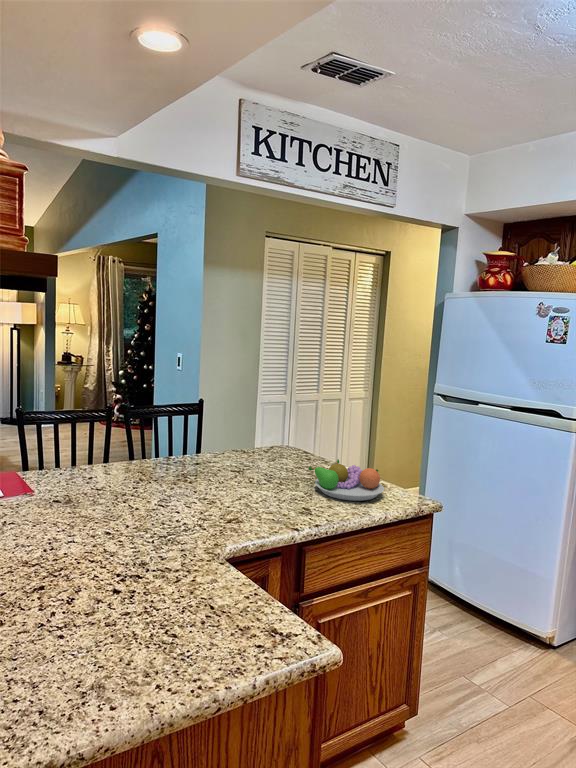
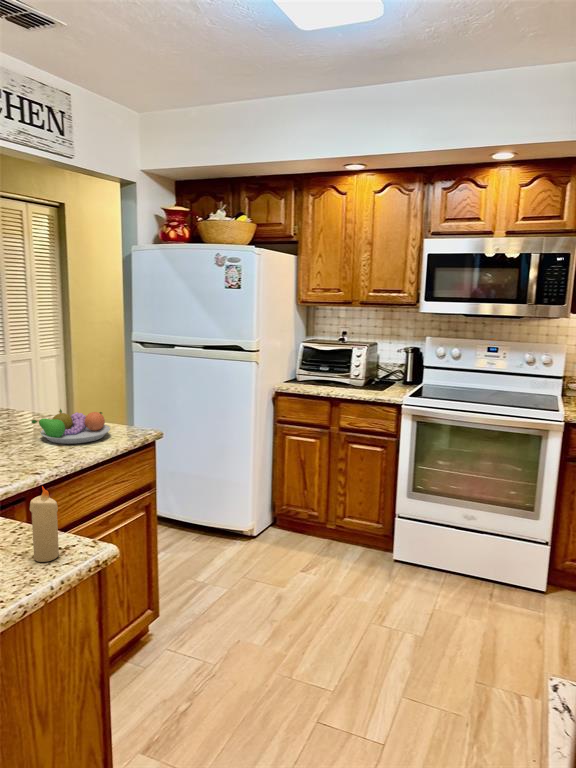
candle: none [251,560,282,648] -> present [30,486,59,562]

